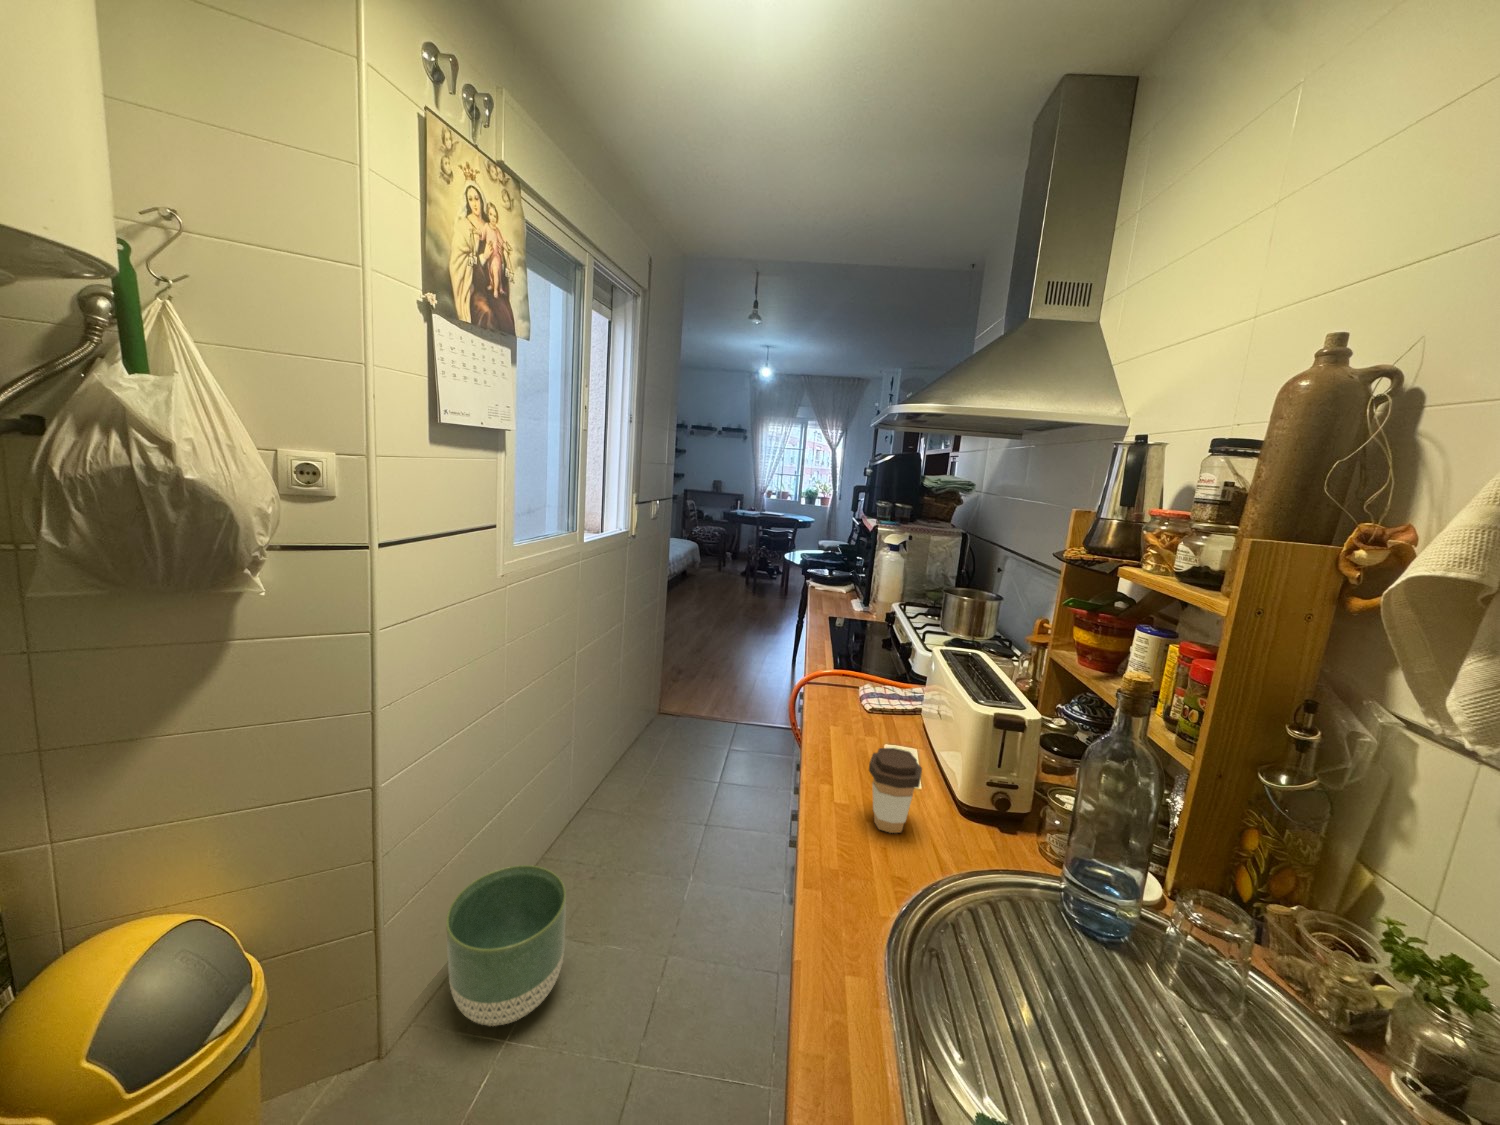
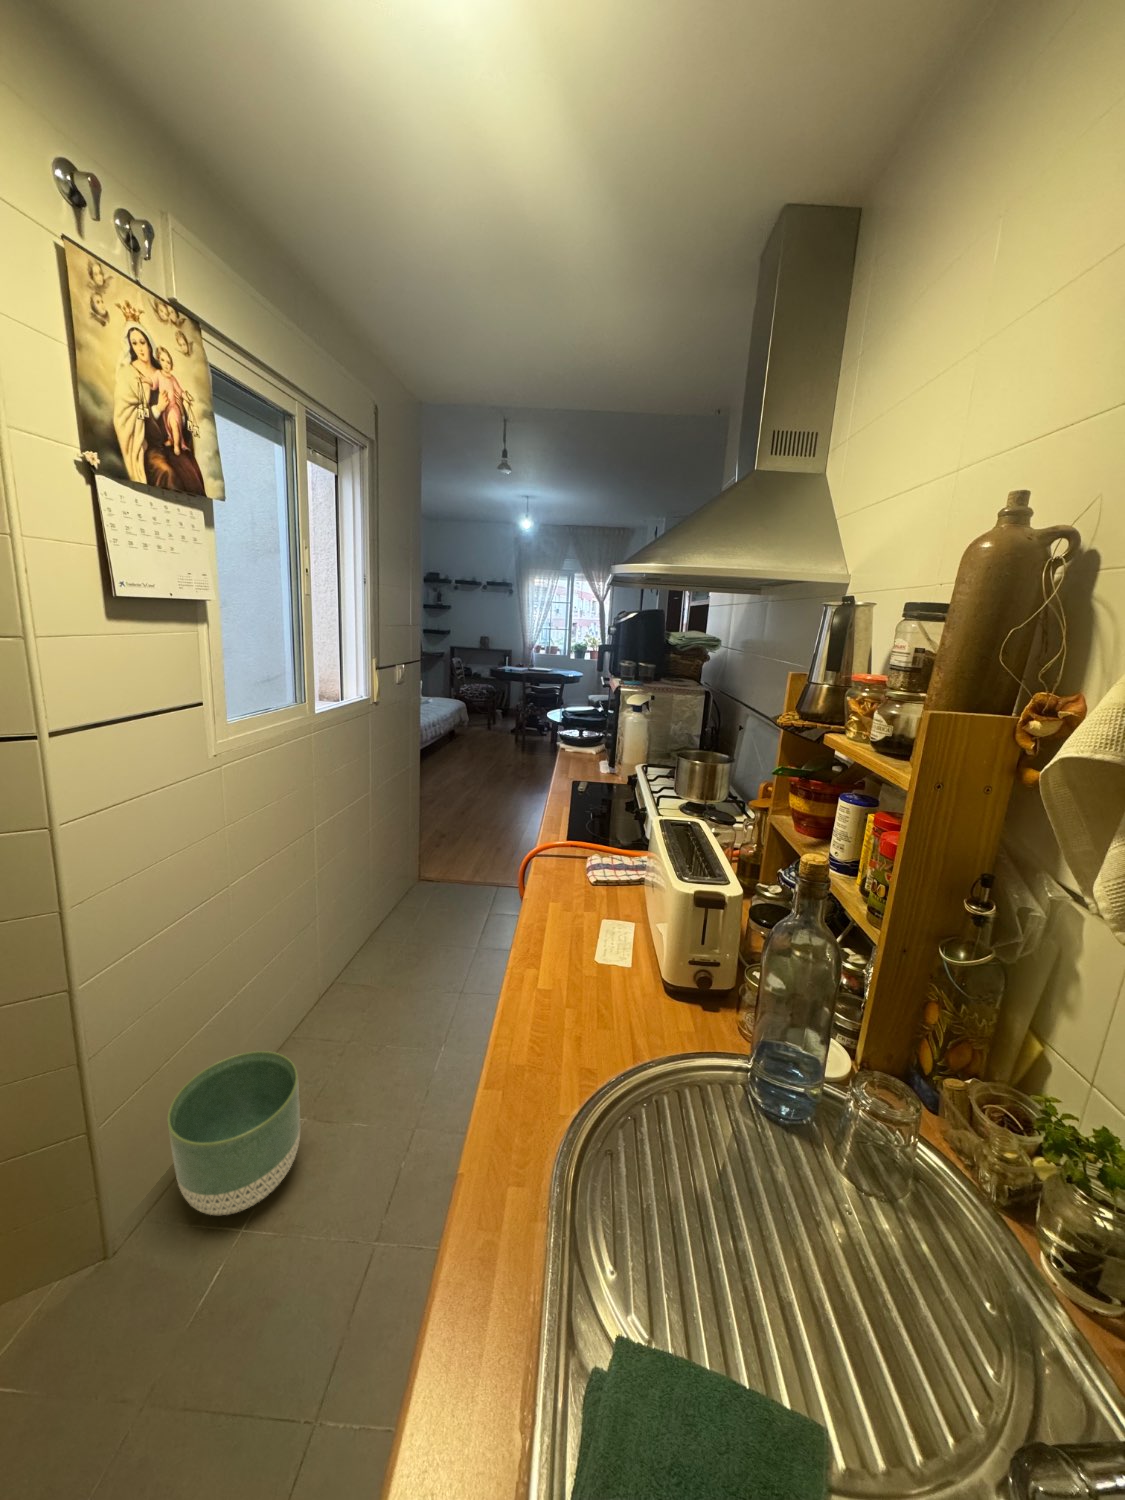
coffee cup: present [869,748,922,833] -> none [572,928,626,1014]

